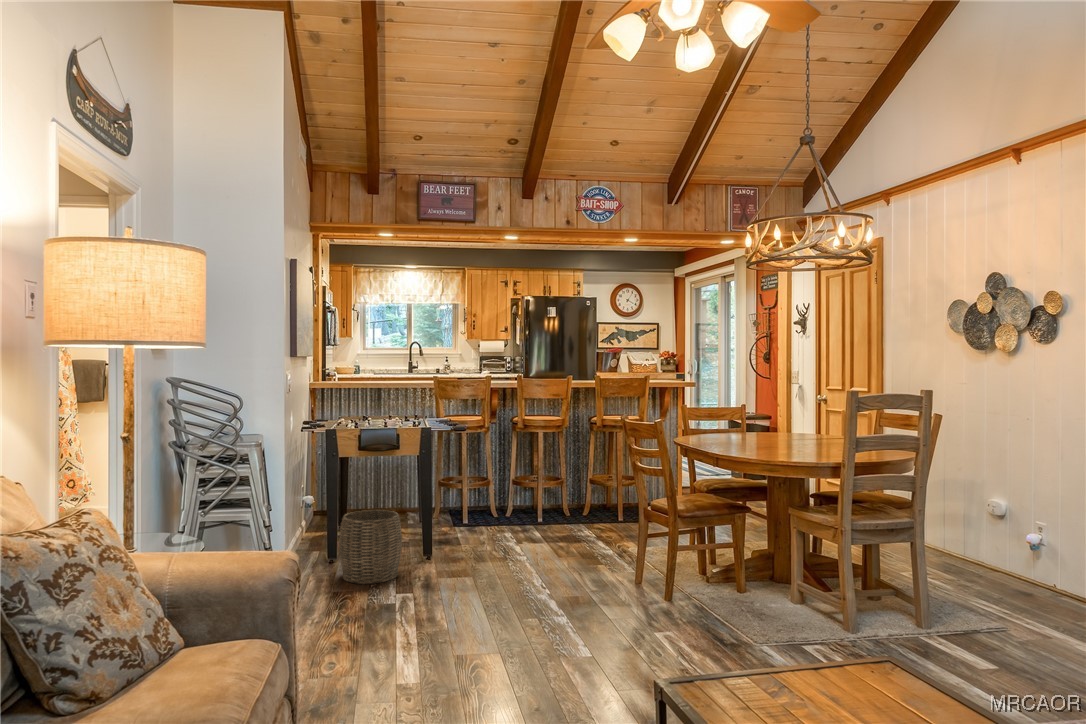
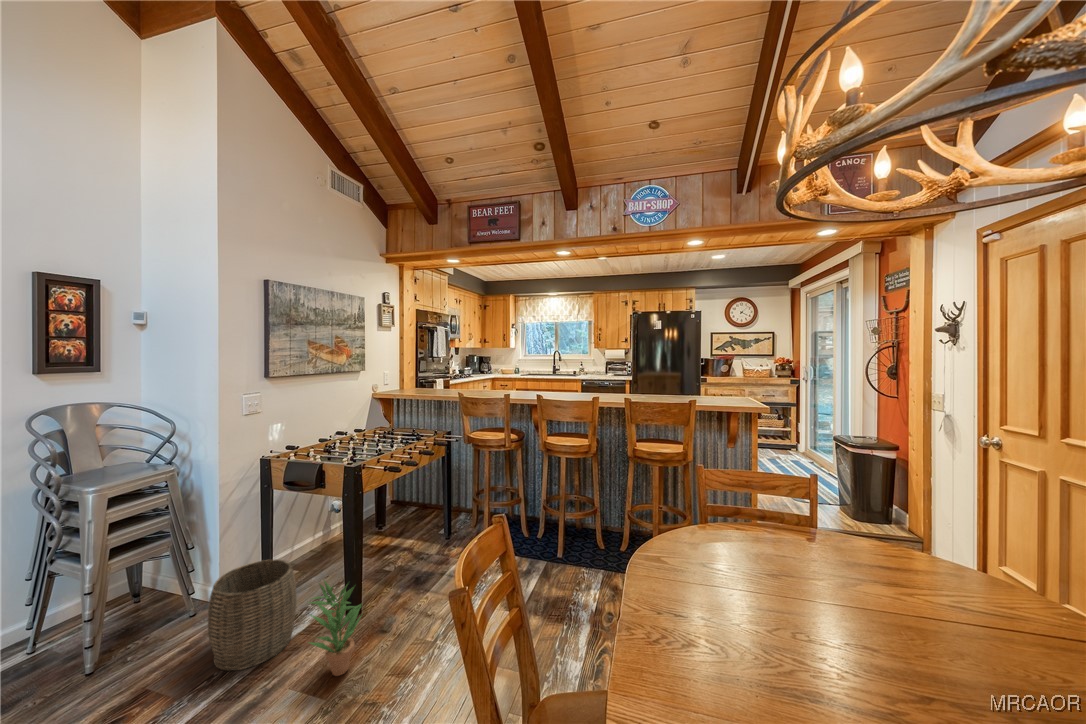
potted plant: none [441,499,482,573] -> present [310,581,361,676]

